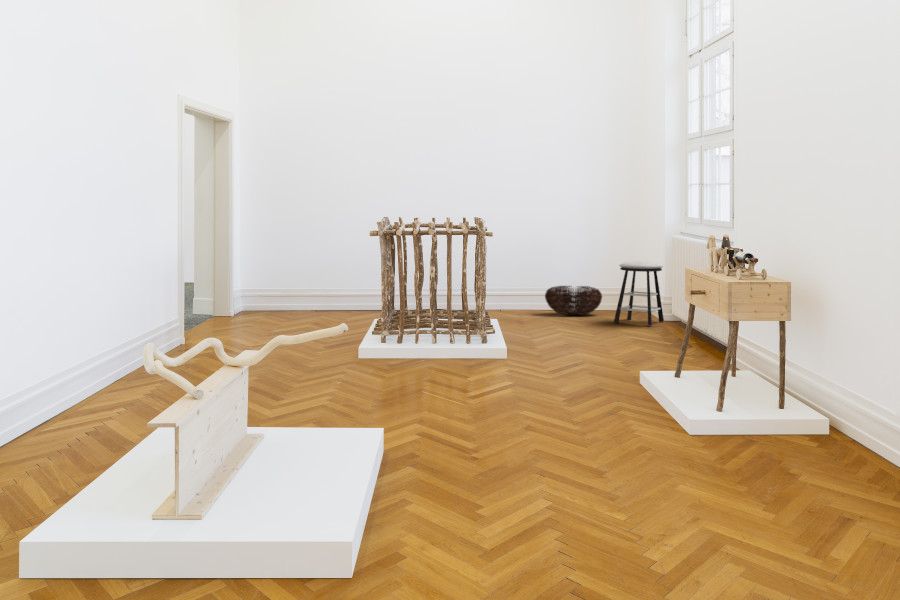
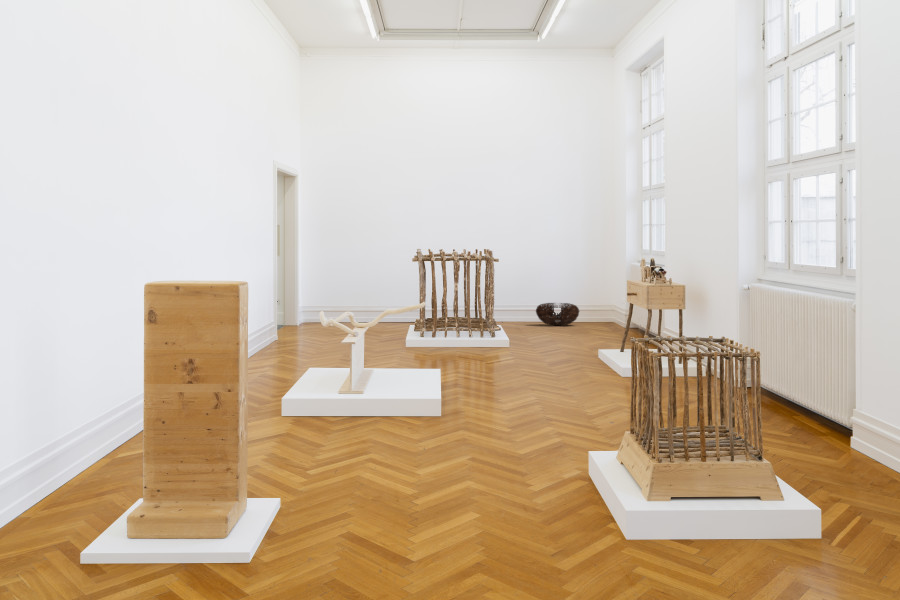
stool: present [614,262,664,326] -> none [587,284,625,331]

